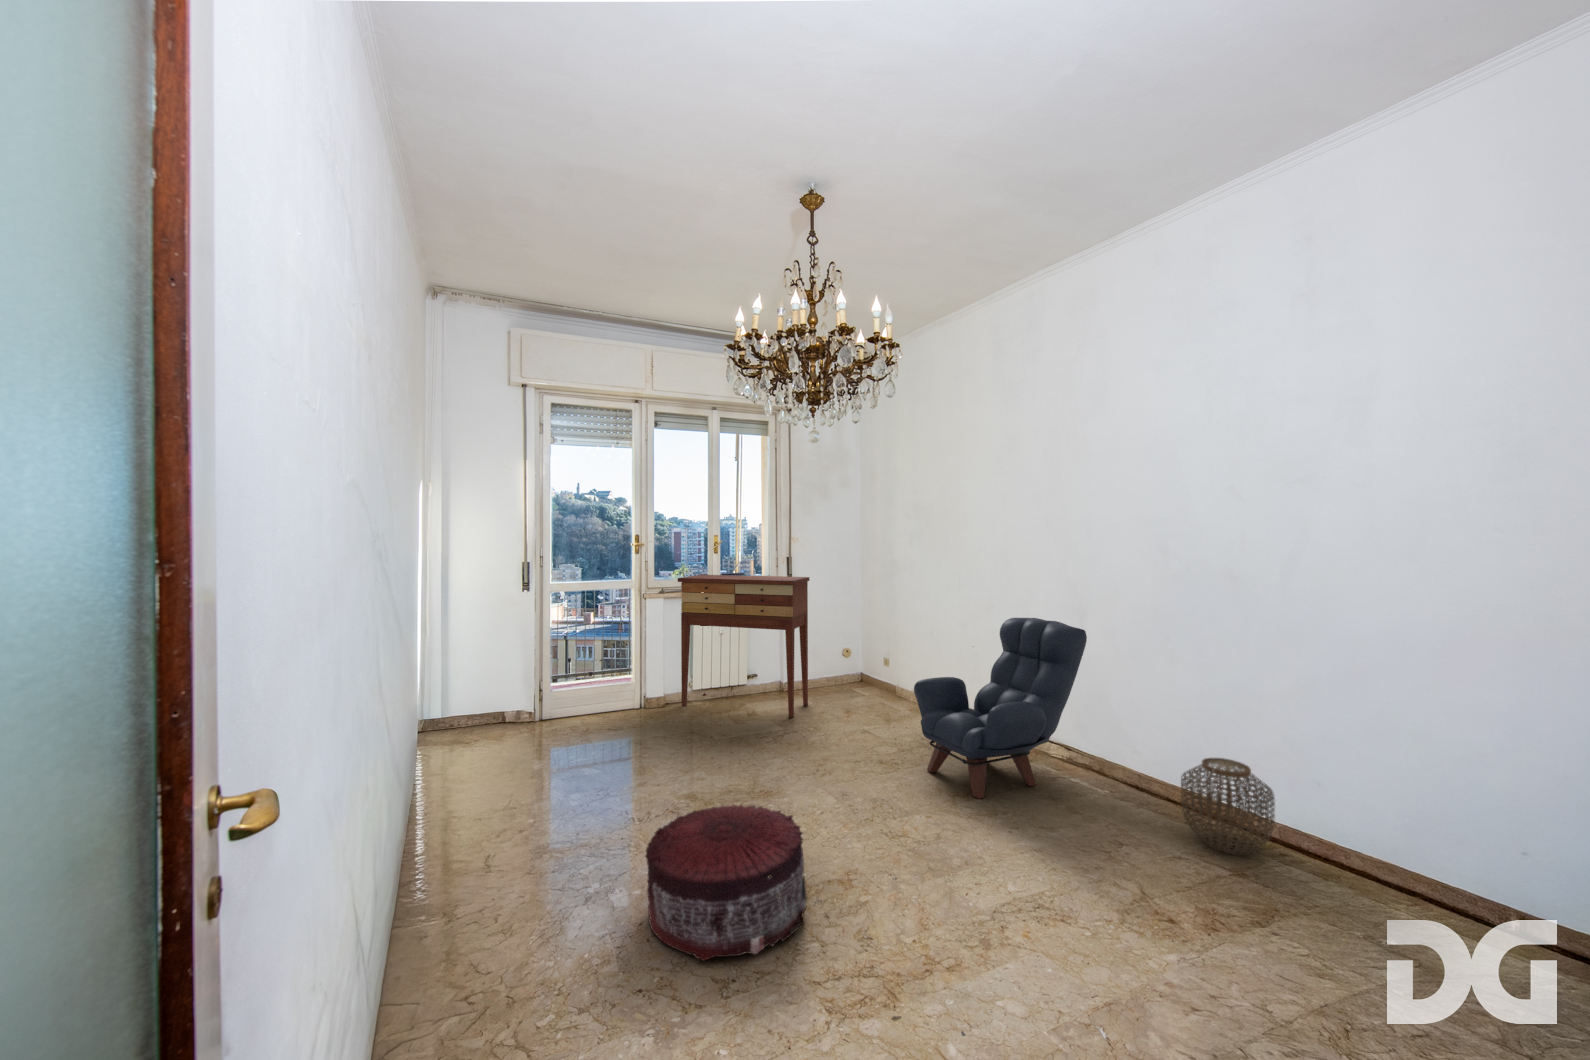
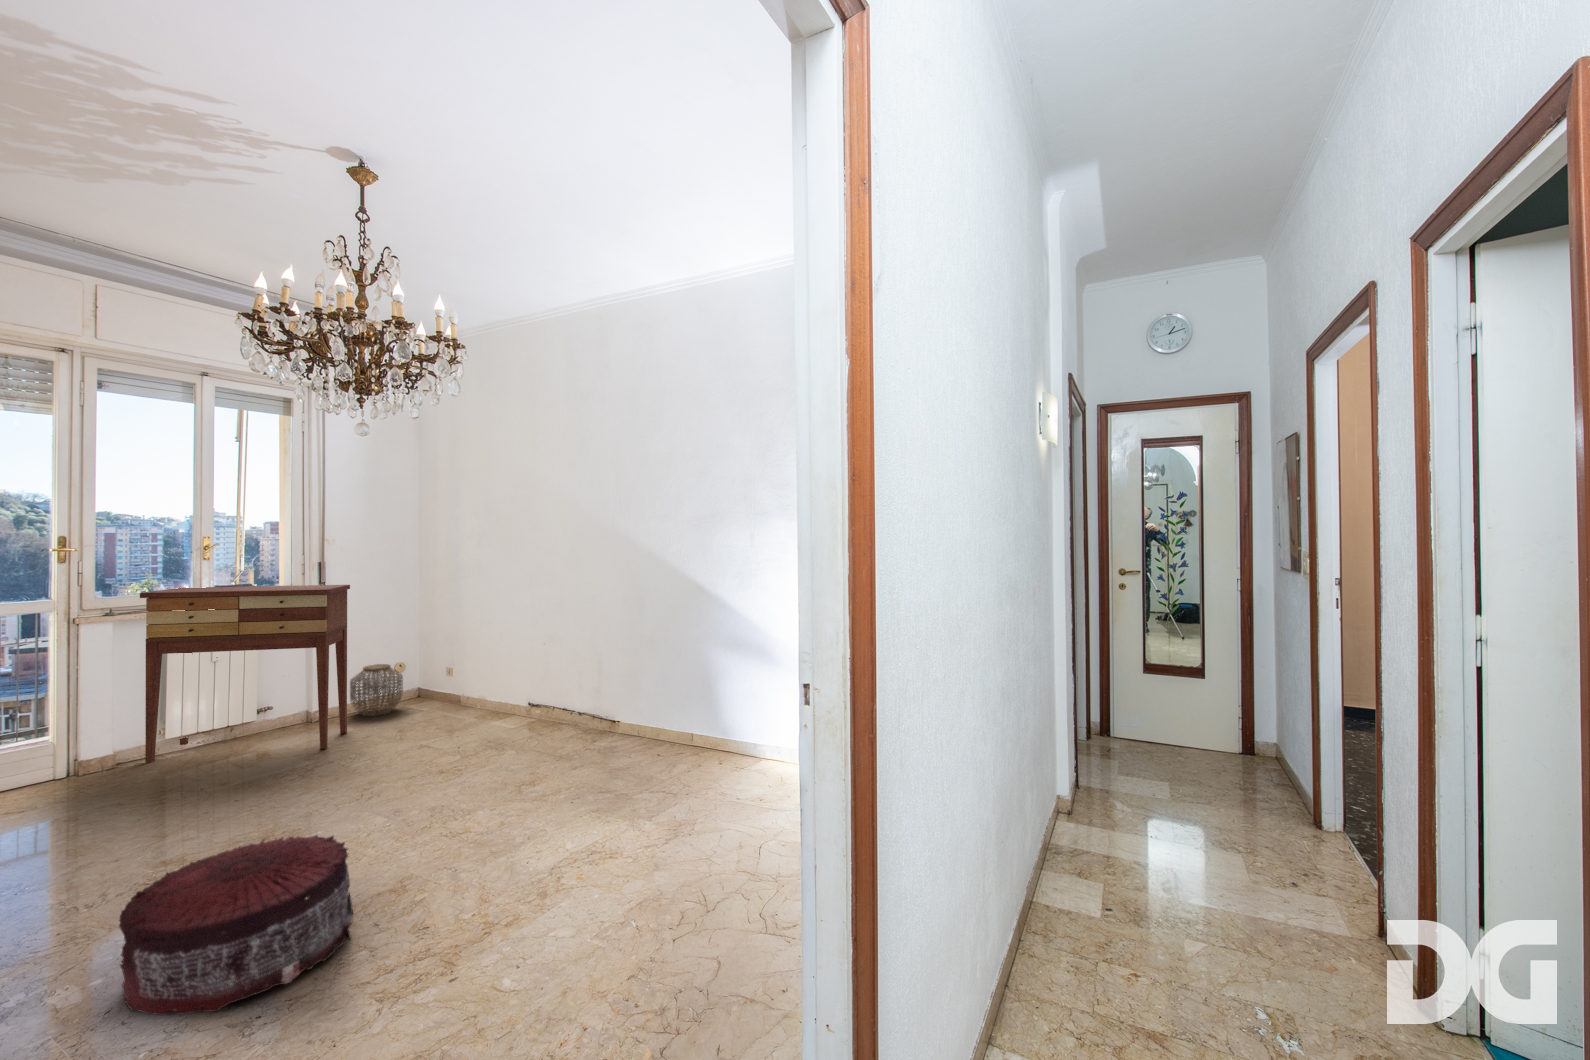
armchair: present [914,618,1087,799] -> none [479,613,644,785]
woven basket: present [1181,758,1275,855] -> present [350,664,403,716]

